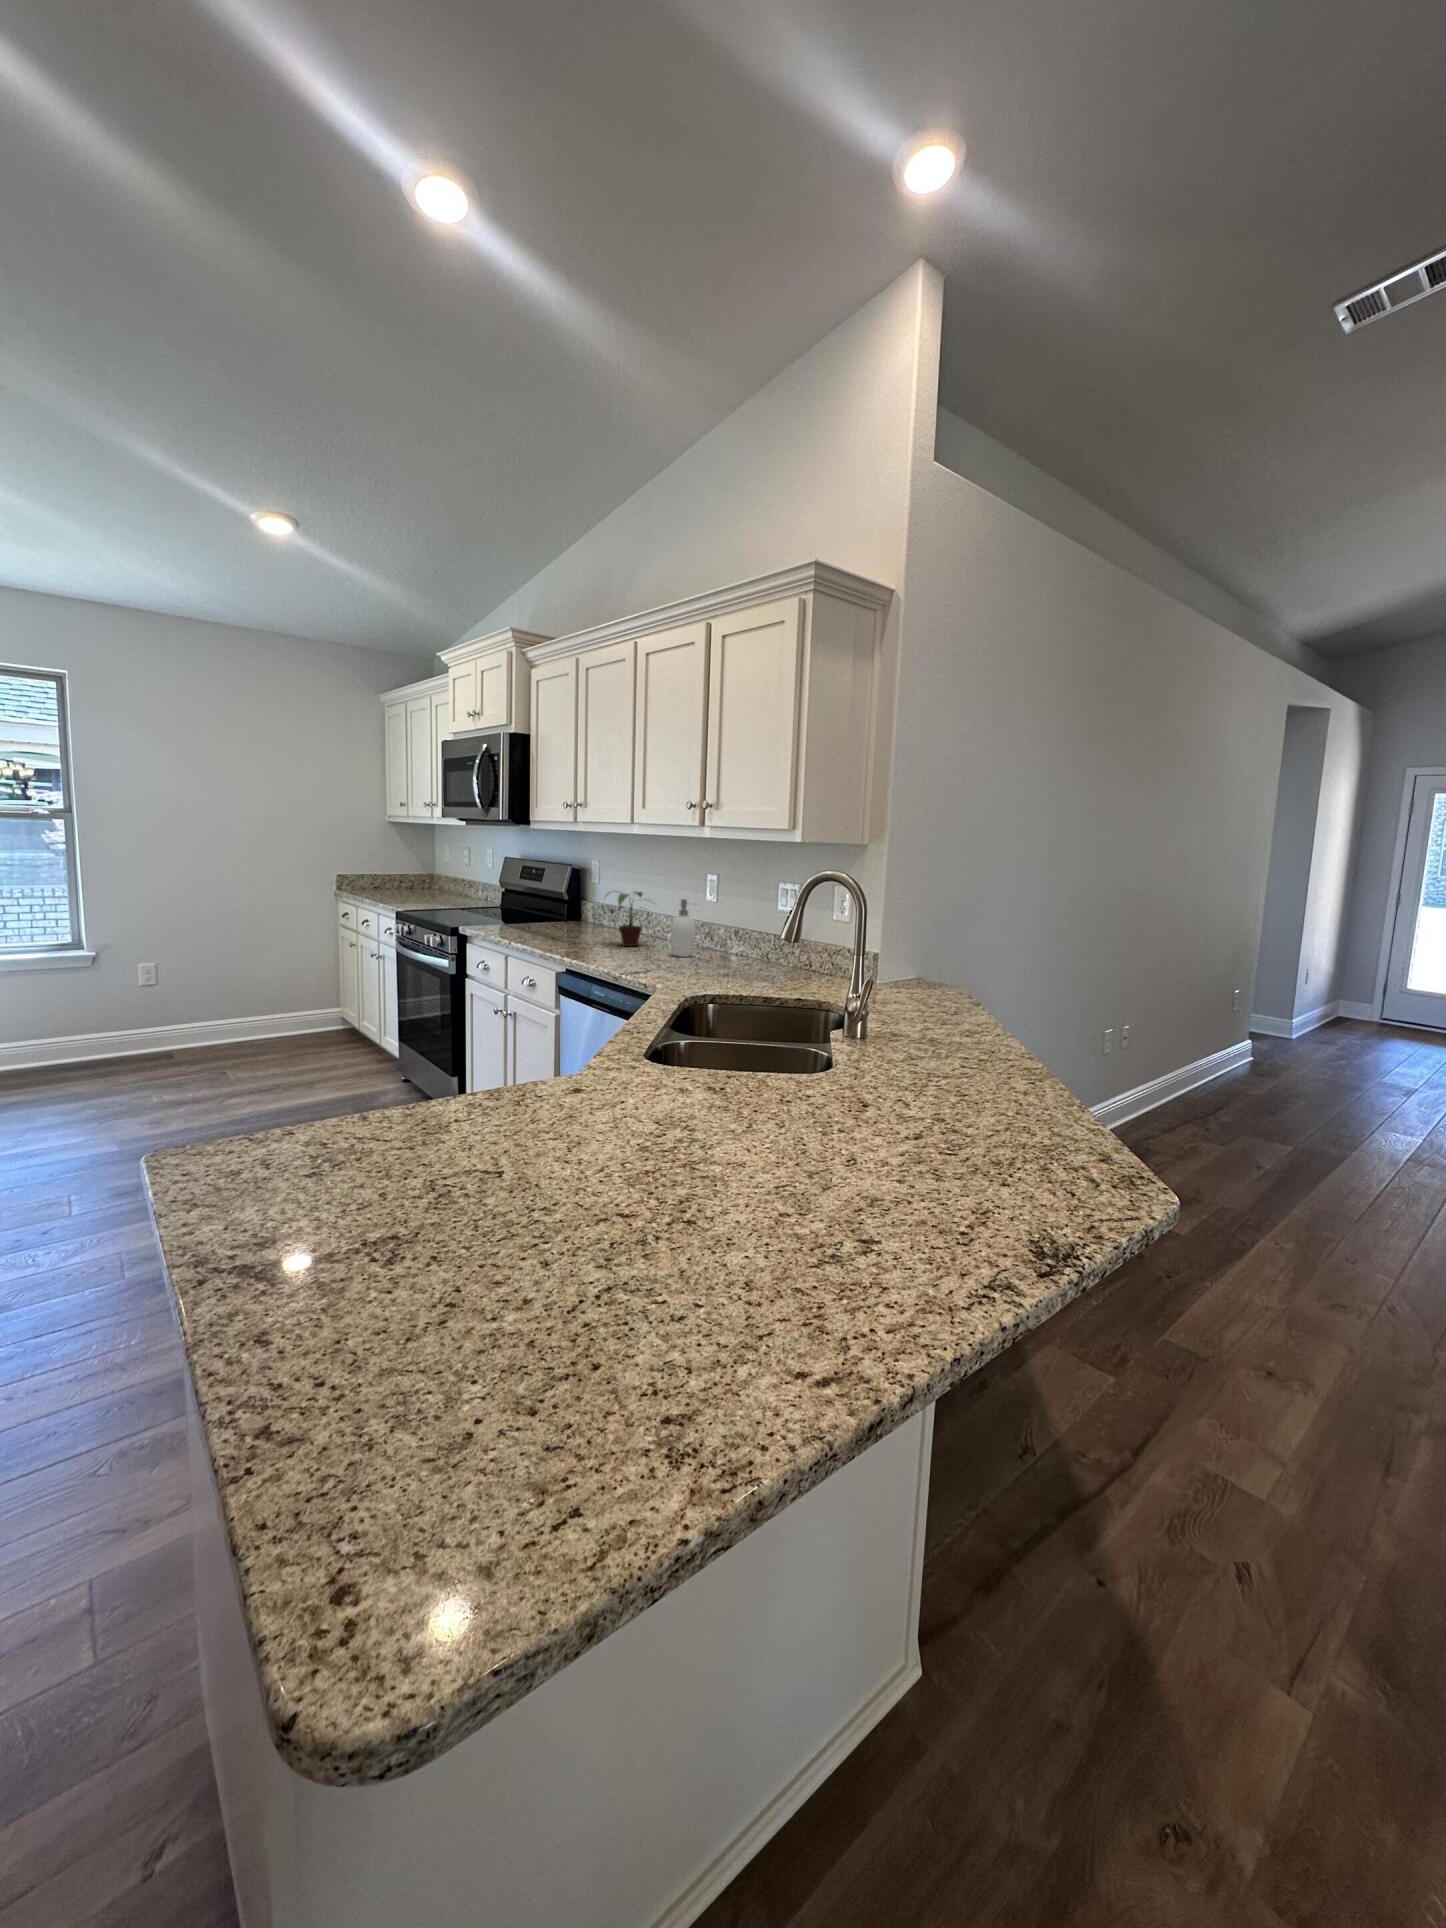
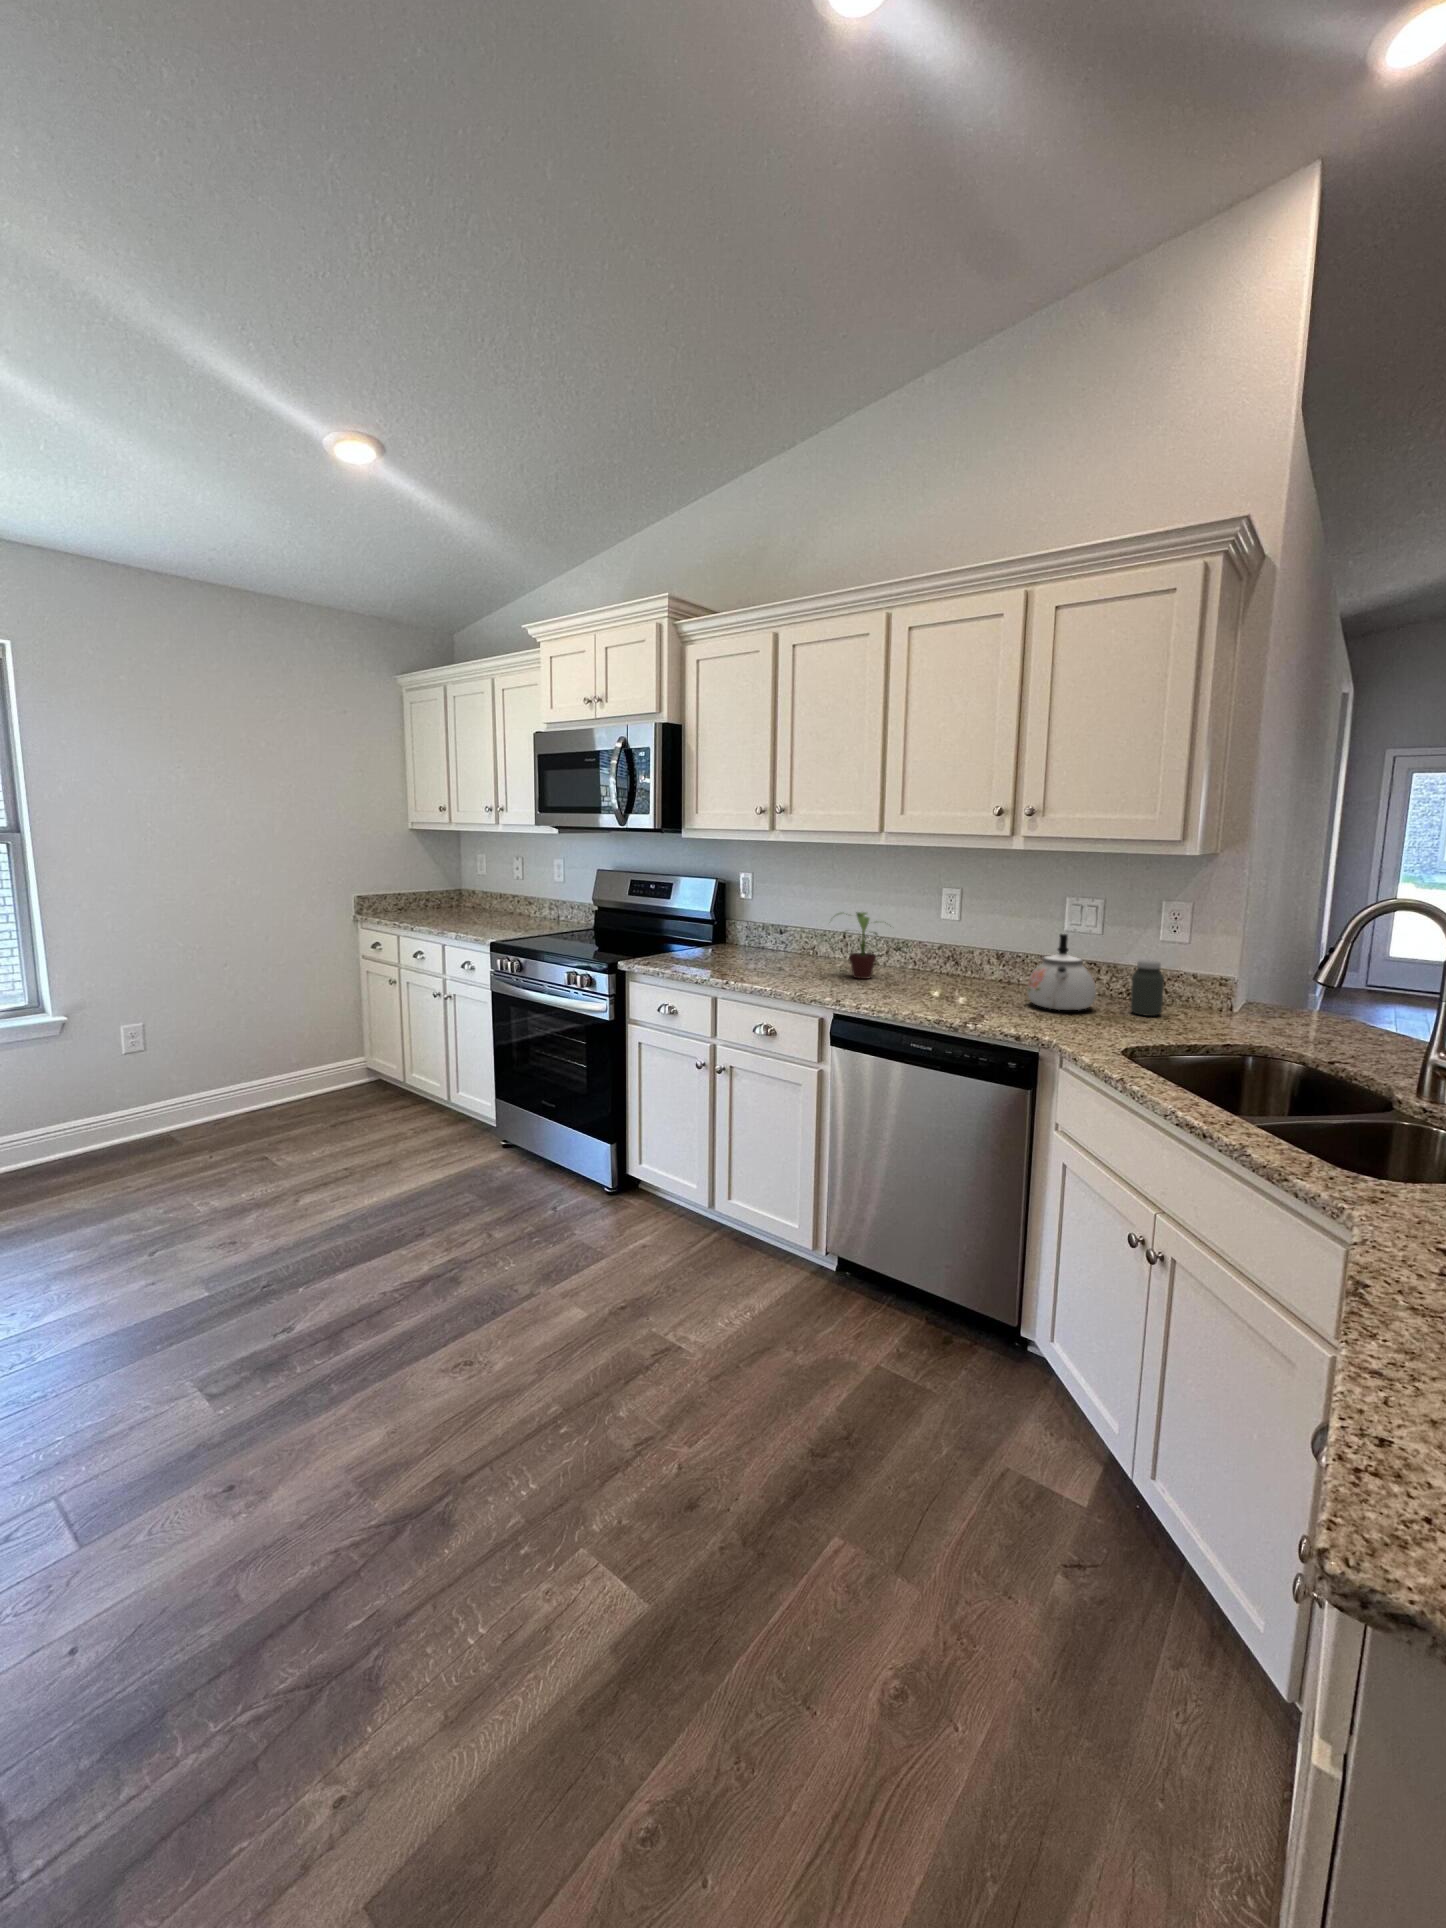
soap dispenser: present [671,899,696,957] -> none [938,922,979,990]
kettle: none [709,908,763,972] -> present [1027,934,1096,1010]
jar: none [784,933,809,979] -> present [1131,960,1164,1016]

